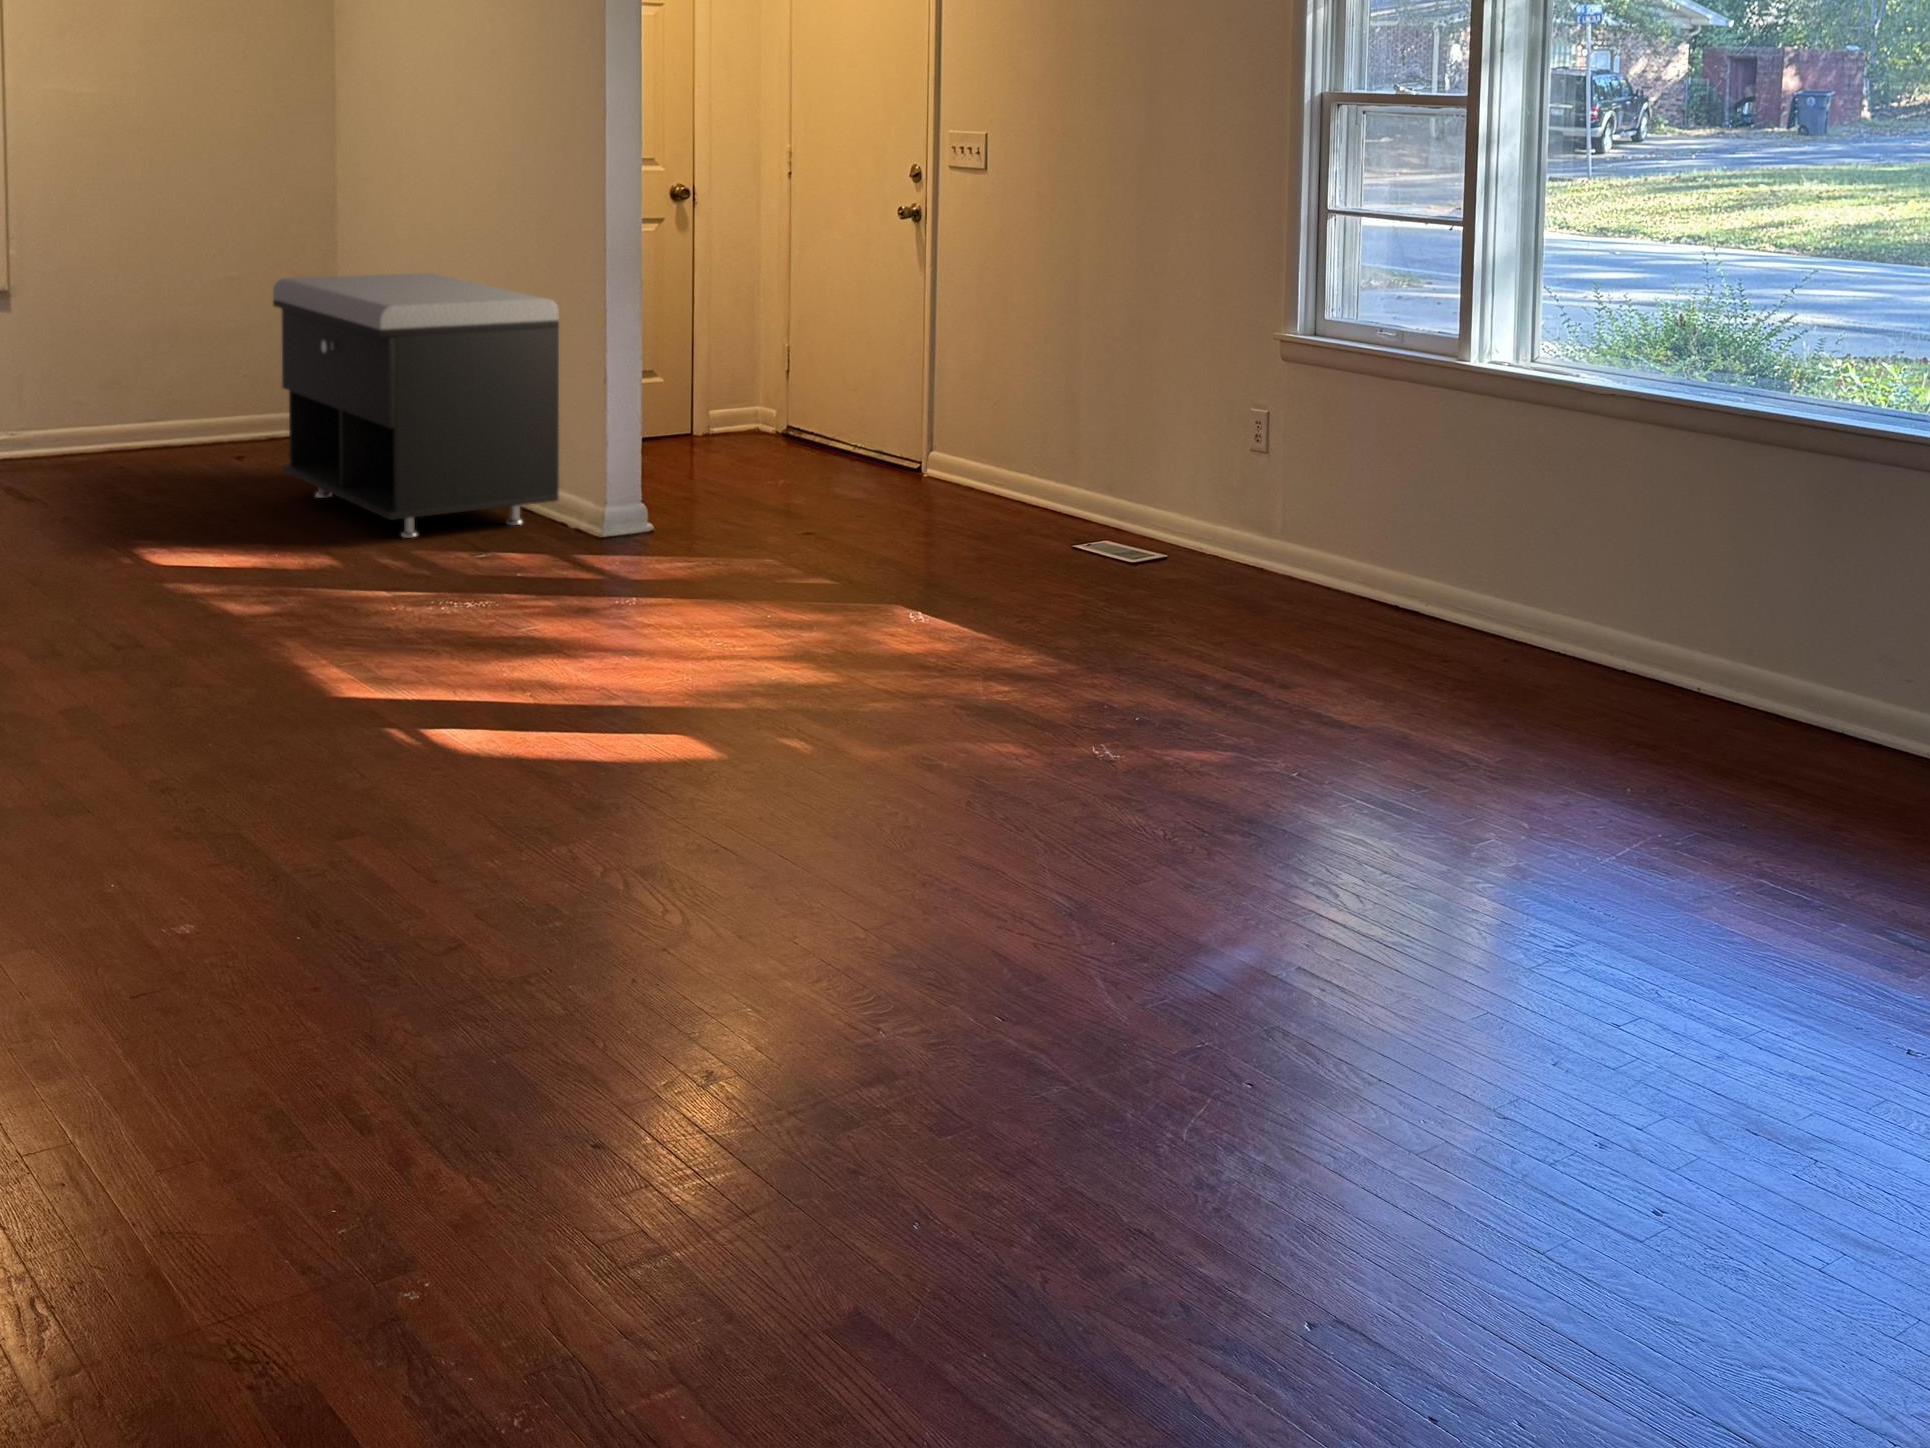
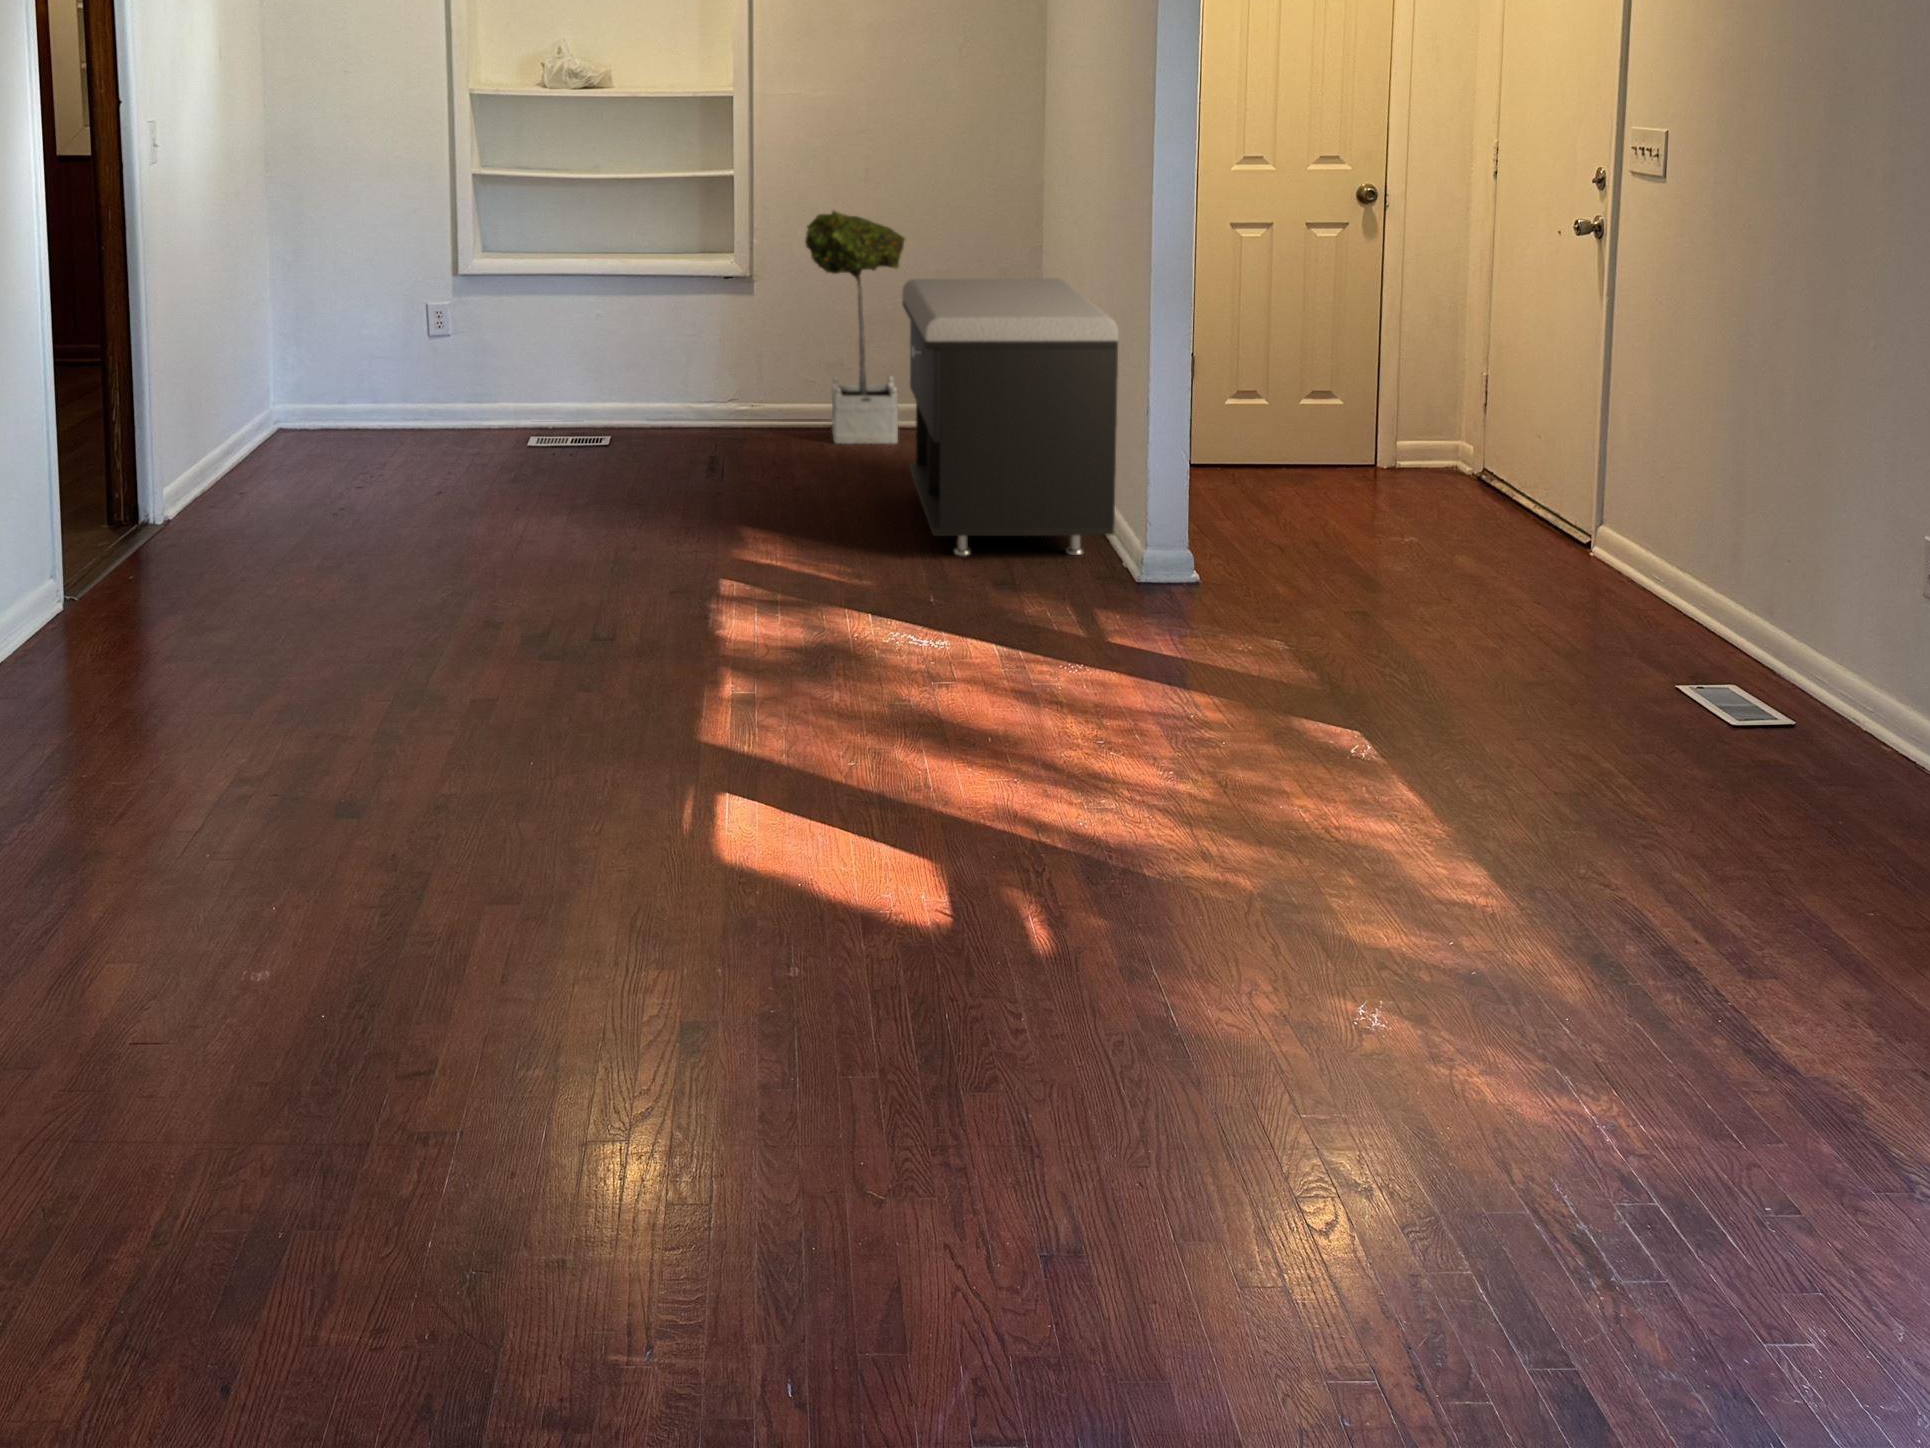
potted tree: none [90,215,210,463] -> present [805,211,905,444]

